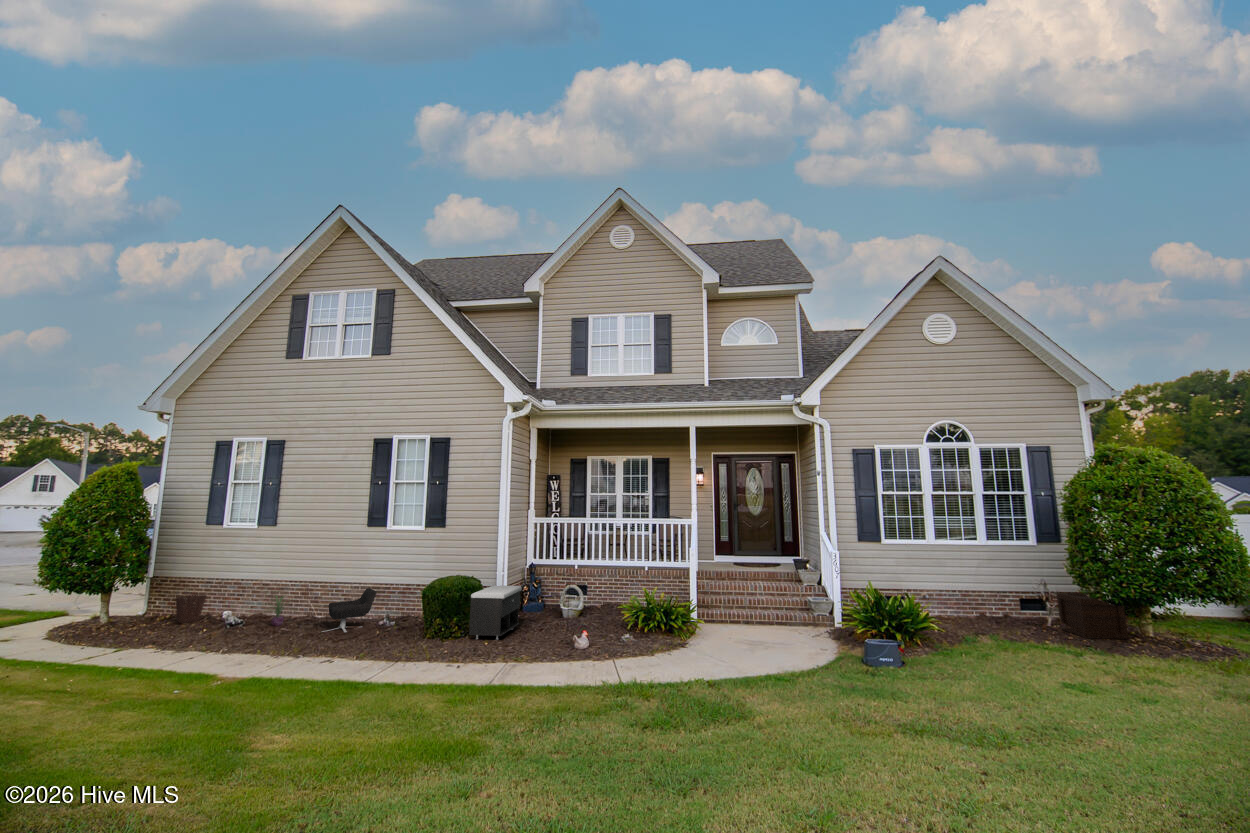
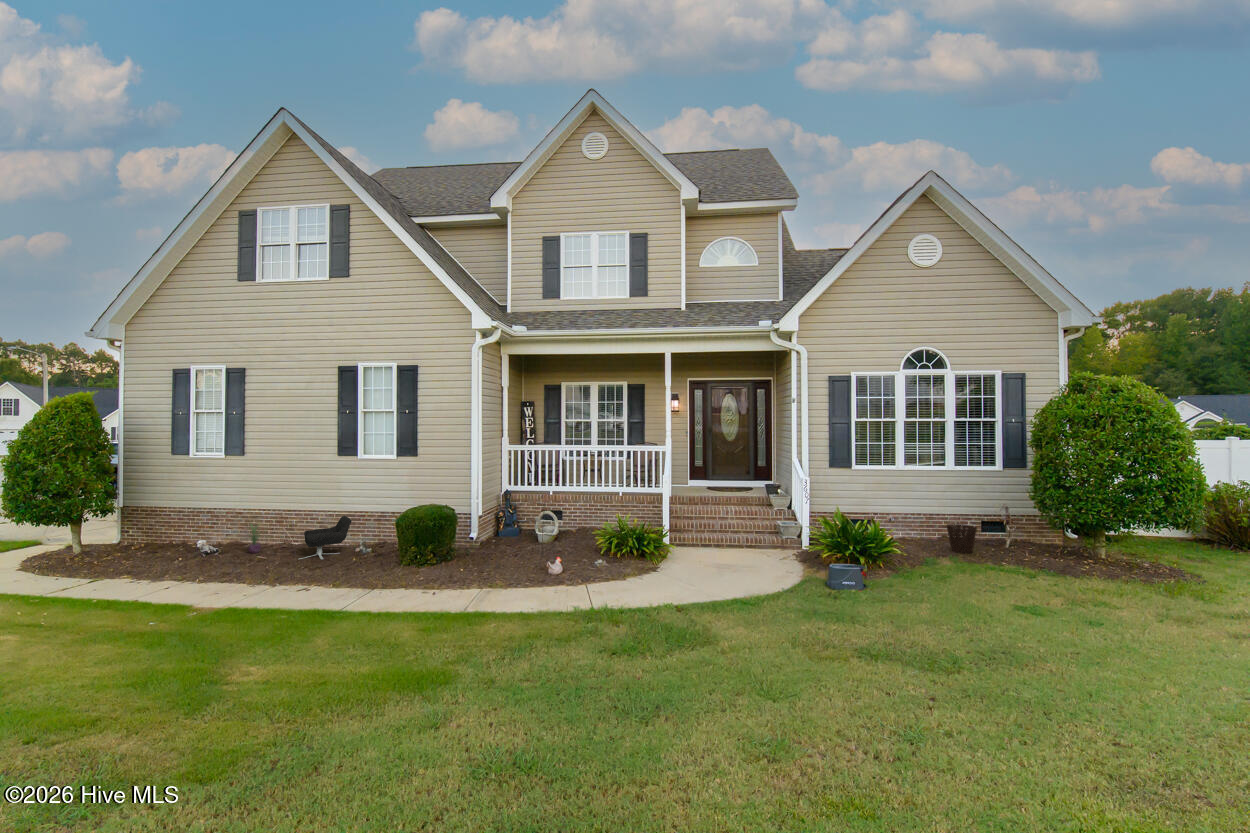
storage bench: present [469,585,522,640] -> none [444,513,497,566]
wooden crate: present [1057,593,1128,639] -> none [1015,516,1079,559]
basket: present [176,595,206,623] -> present [947,524,977,553]

